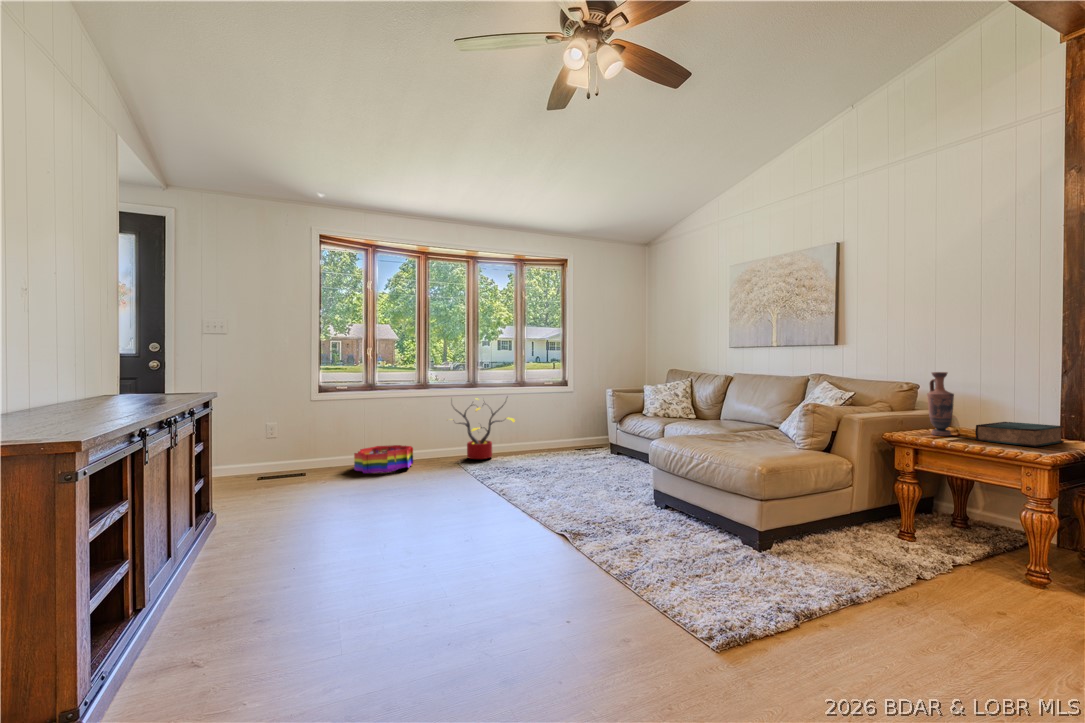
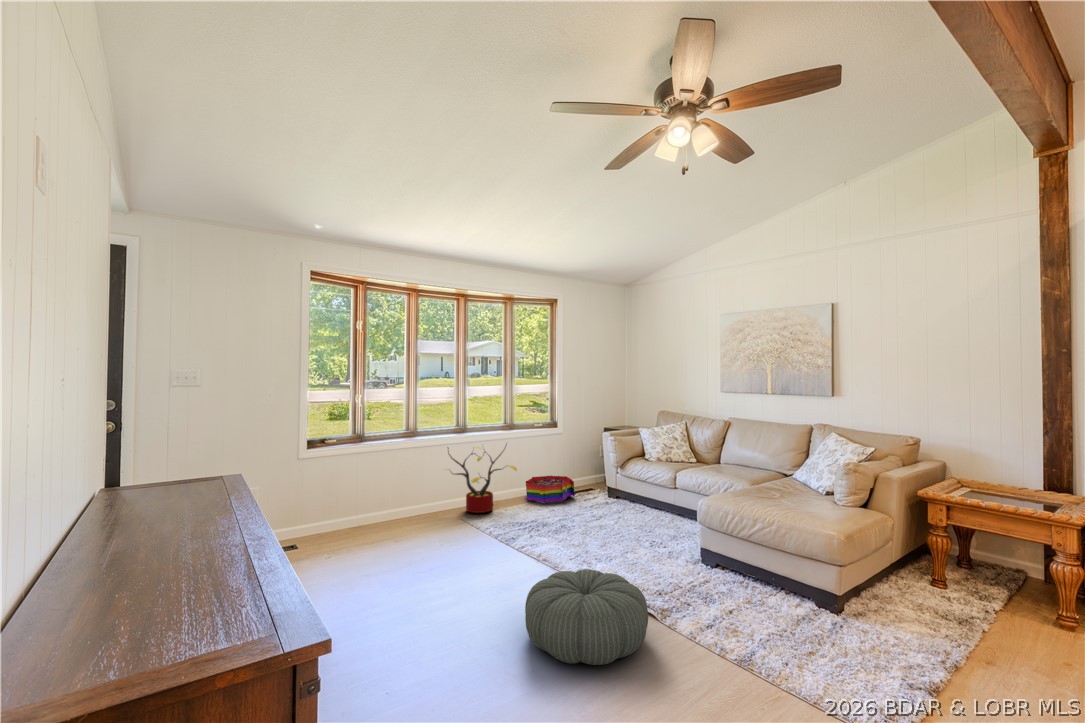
vase: present [927,372,954,436] -> none [946,433,970,491]
book: present [975,422,1064,447] -> none [994,477,1060,504]
storage bin: present [354,445,413,473] -> present [526,476,575,503]
pouf: none [432,491,549,566] -> present [525,569,648,665]

